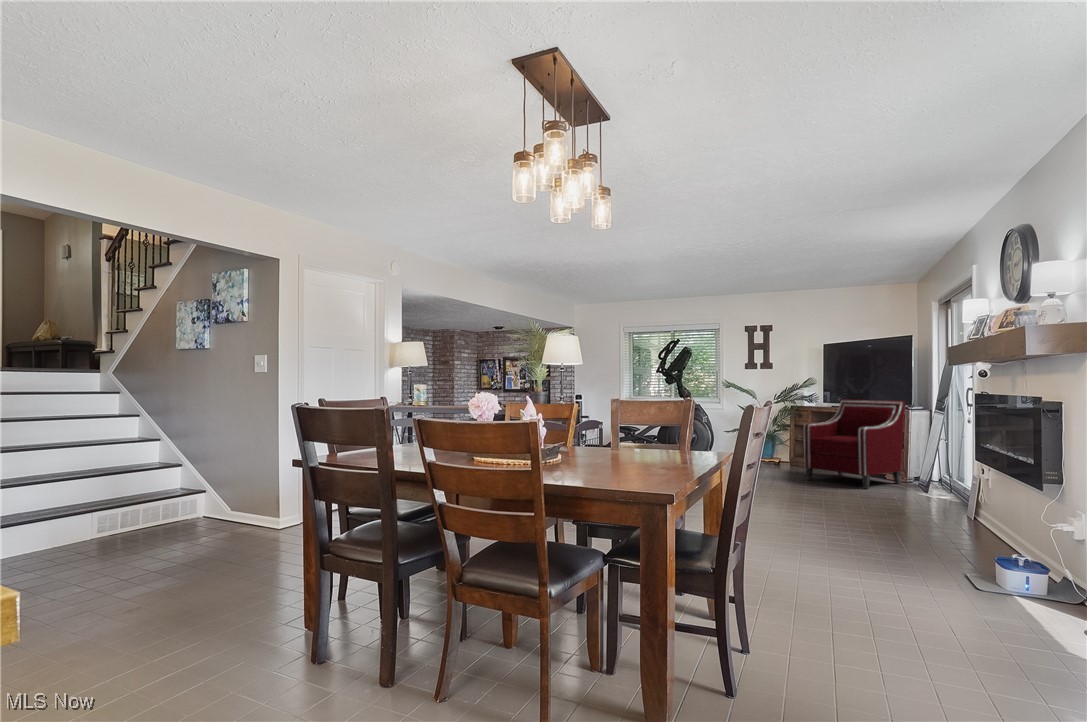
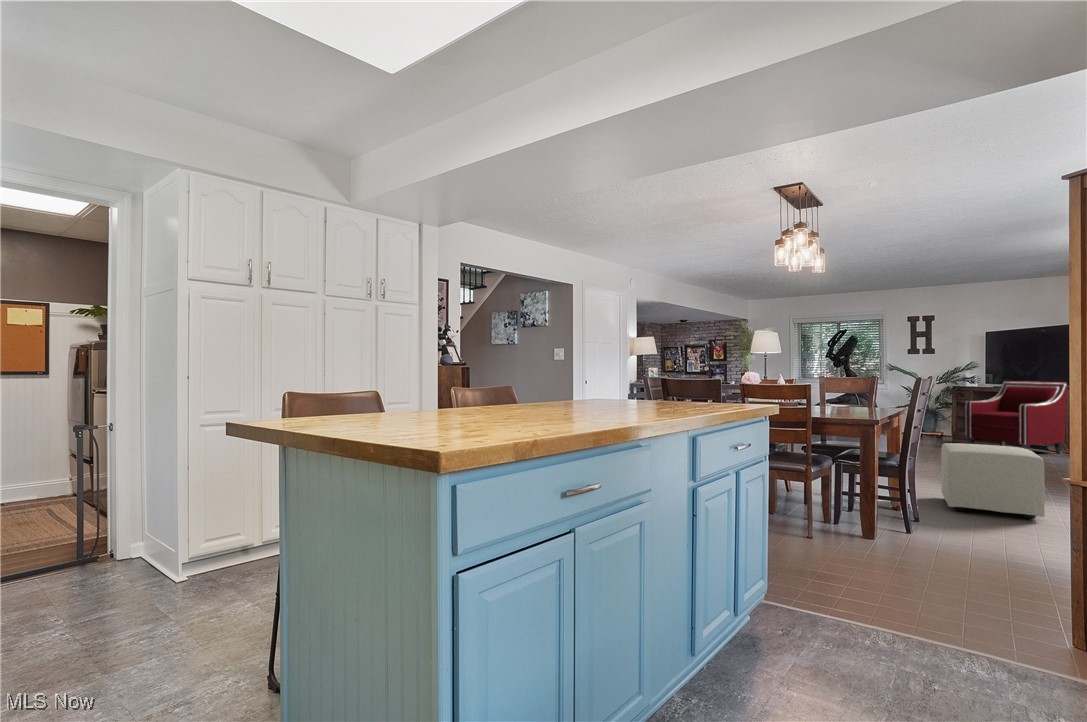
ottoman: none [777,495,912,615] -> present [941,443,1045,519]

